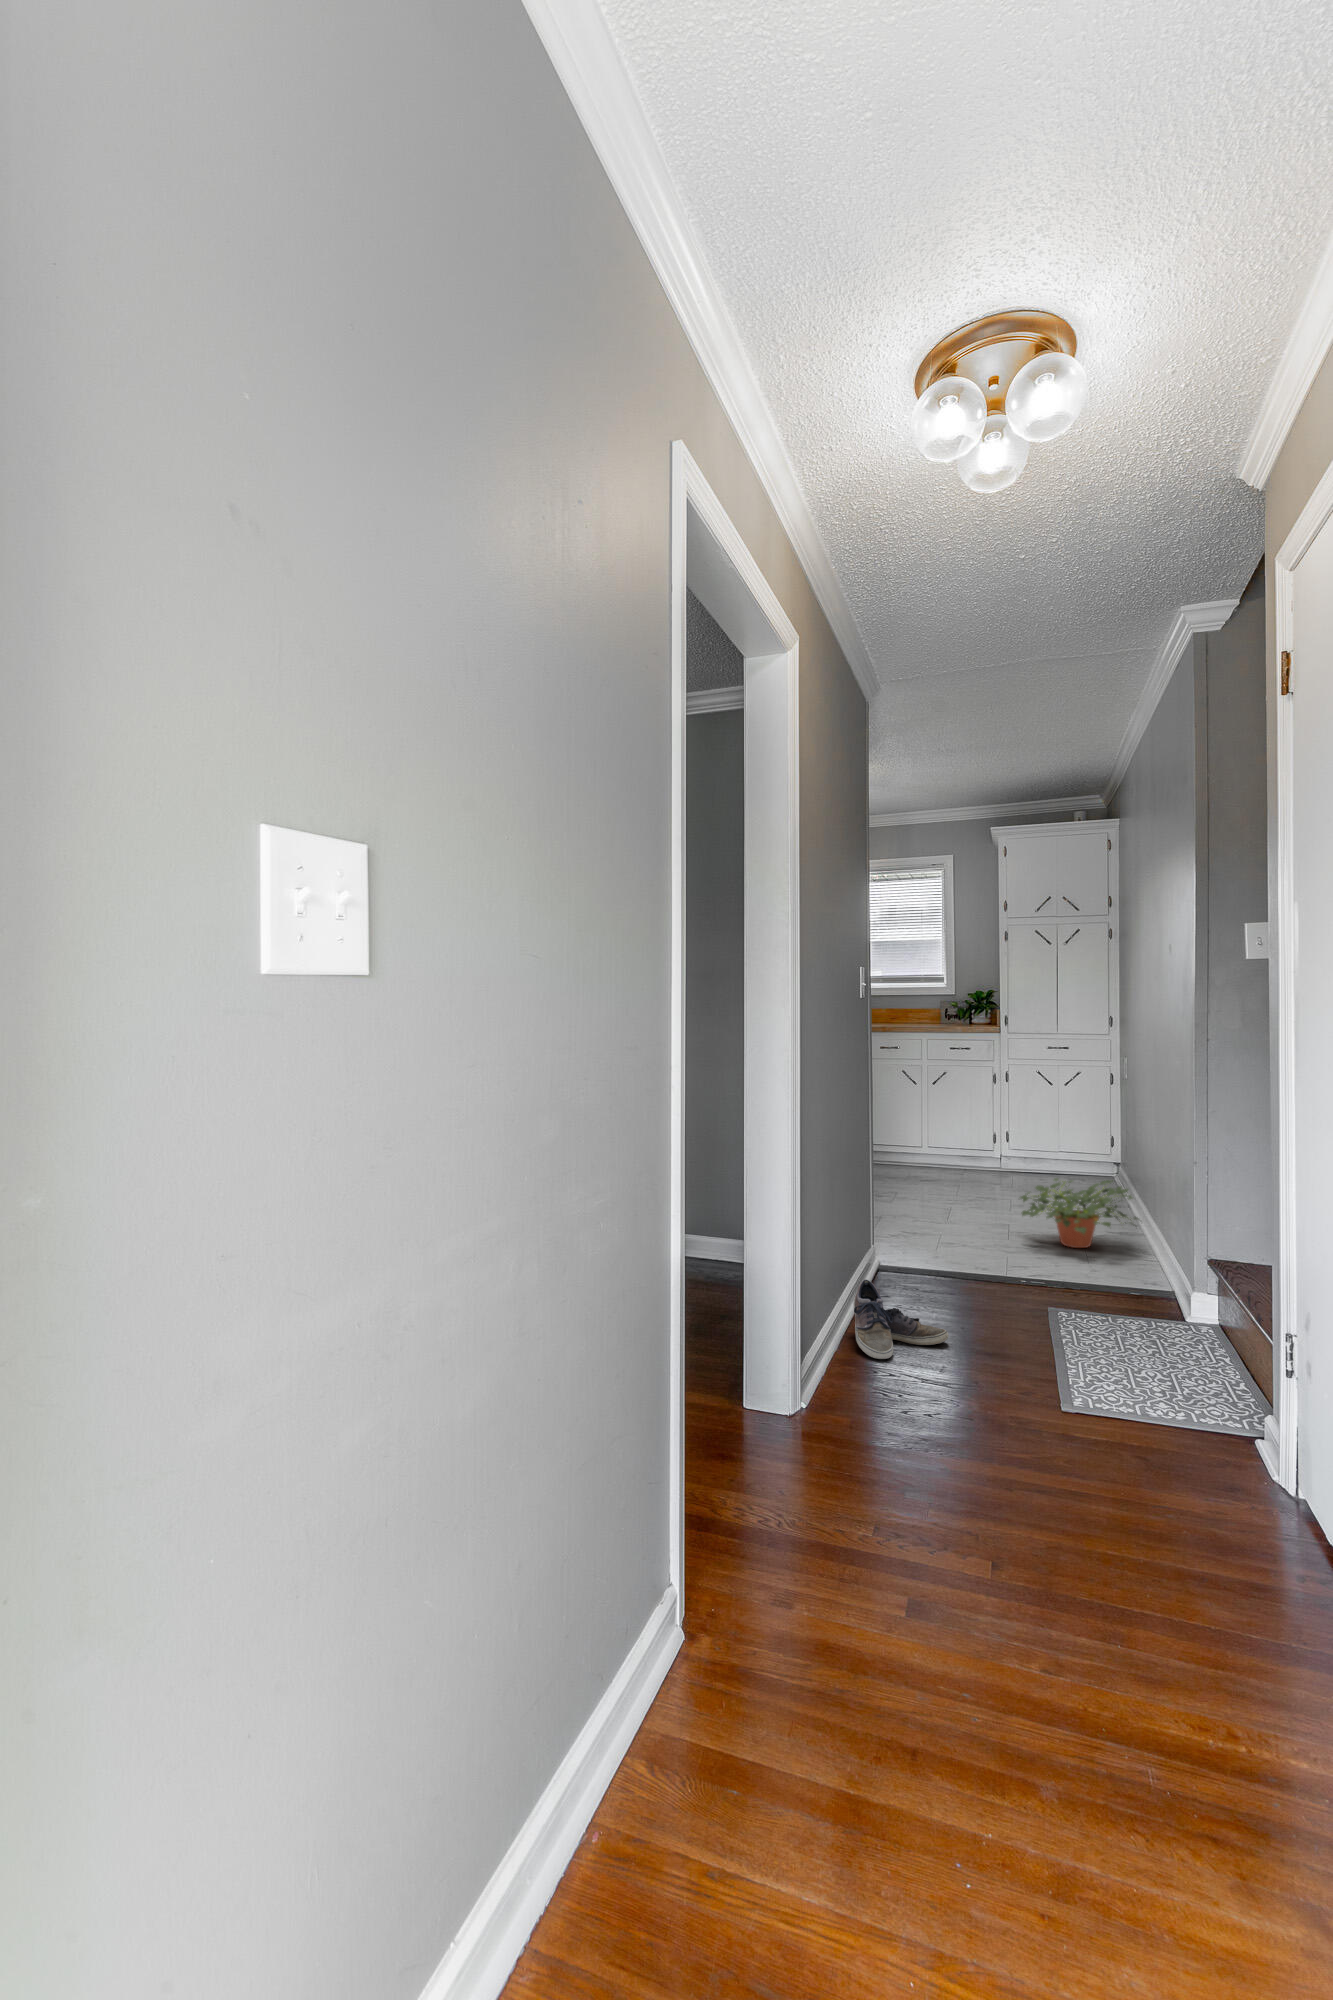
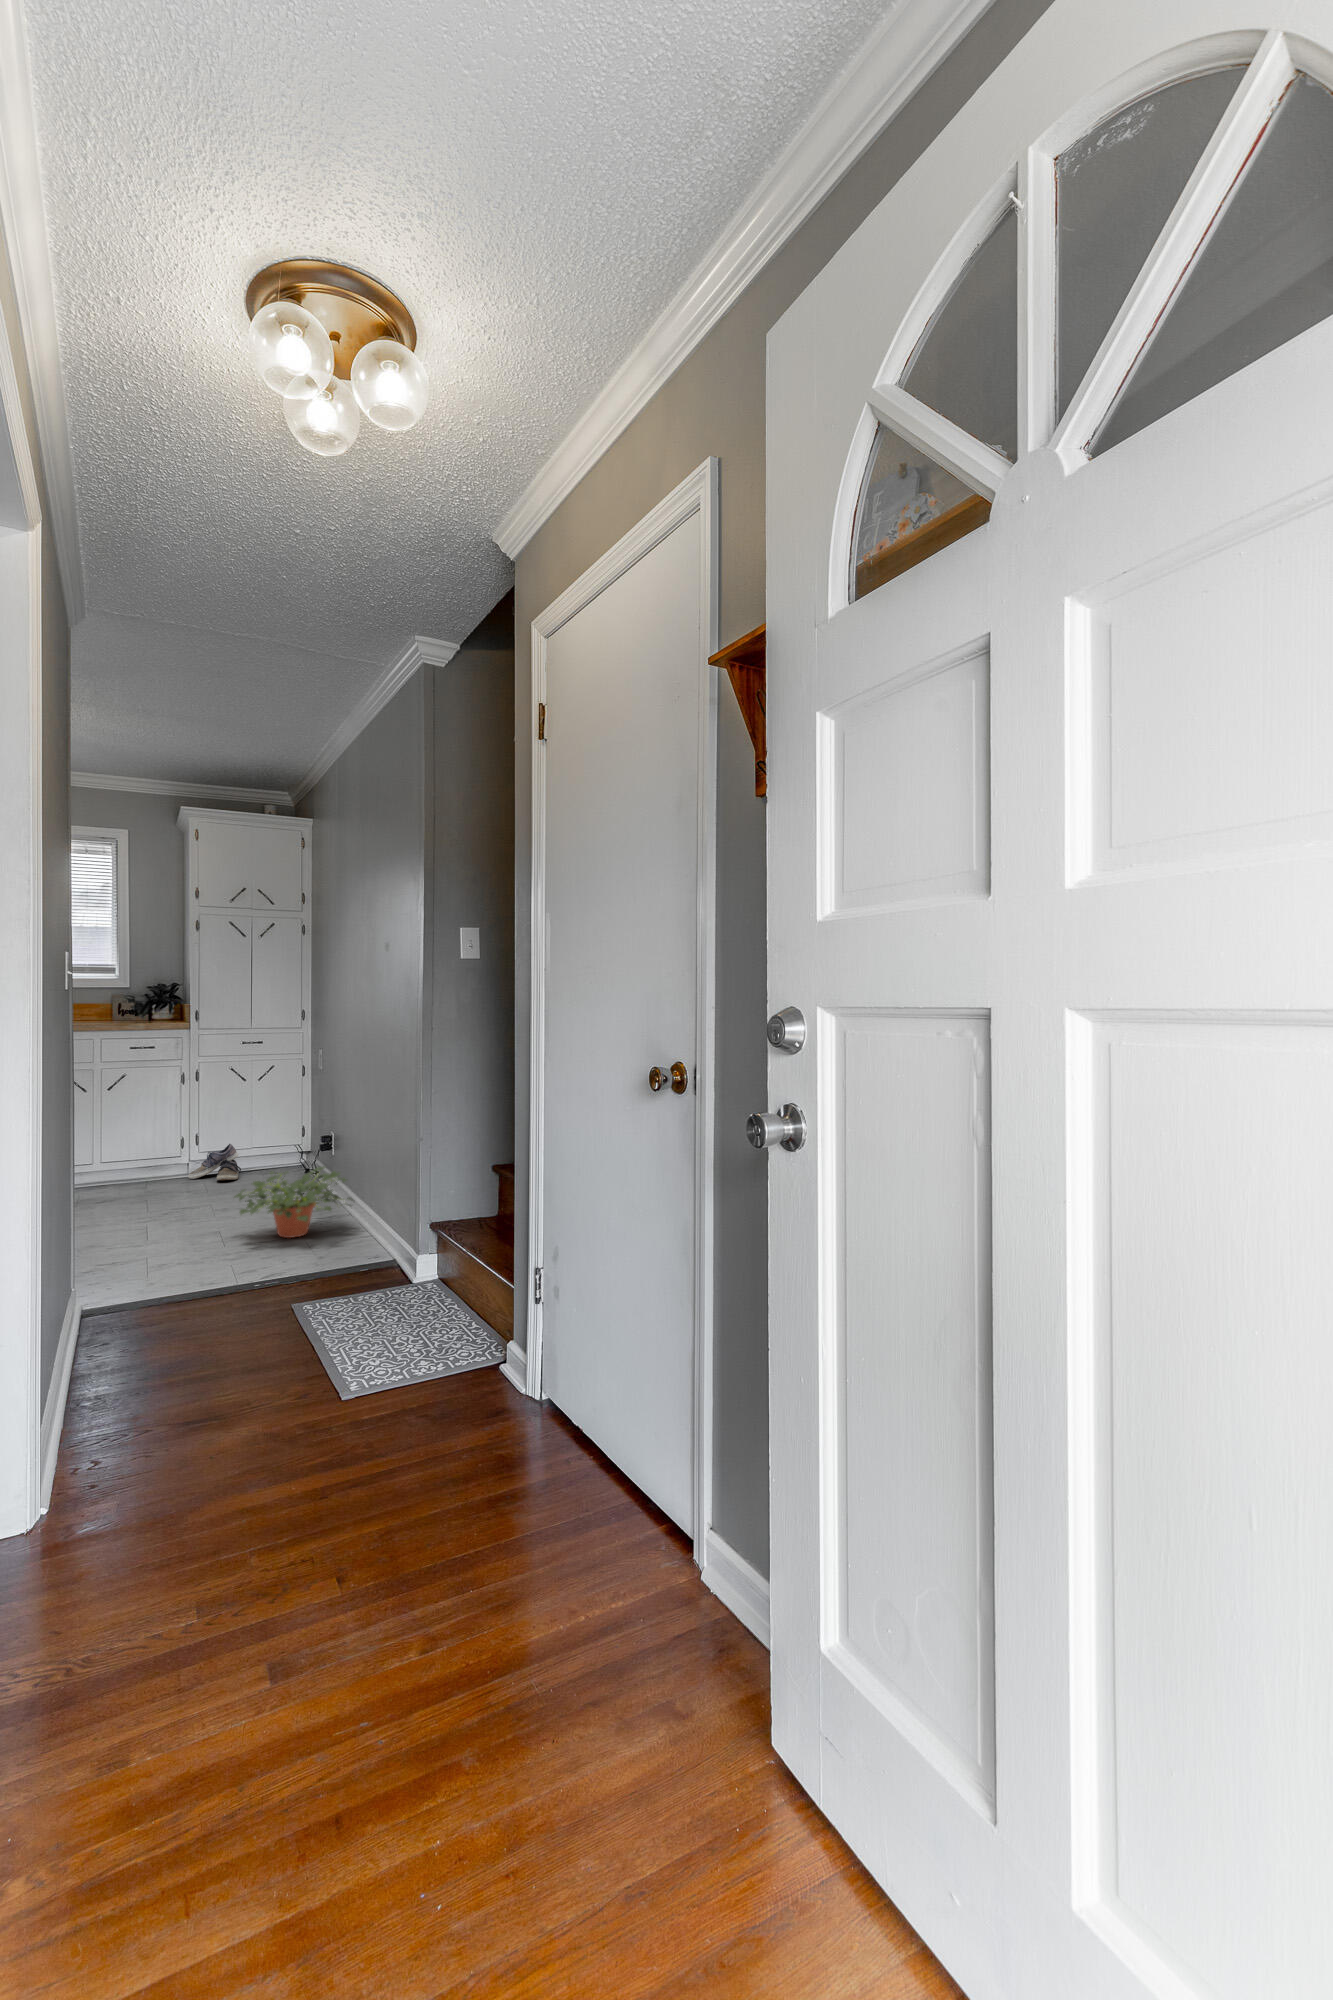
shoe: present [853,1280,949,1359] -> present [188,1144,241,1180]

